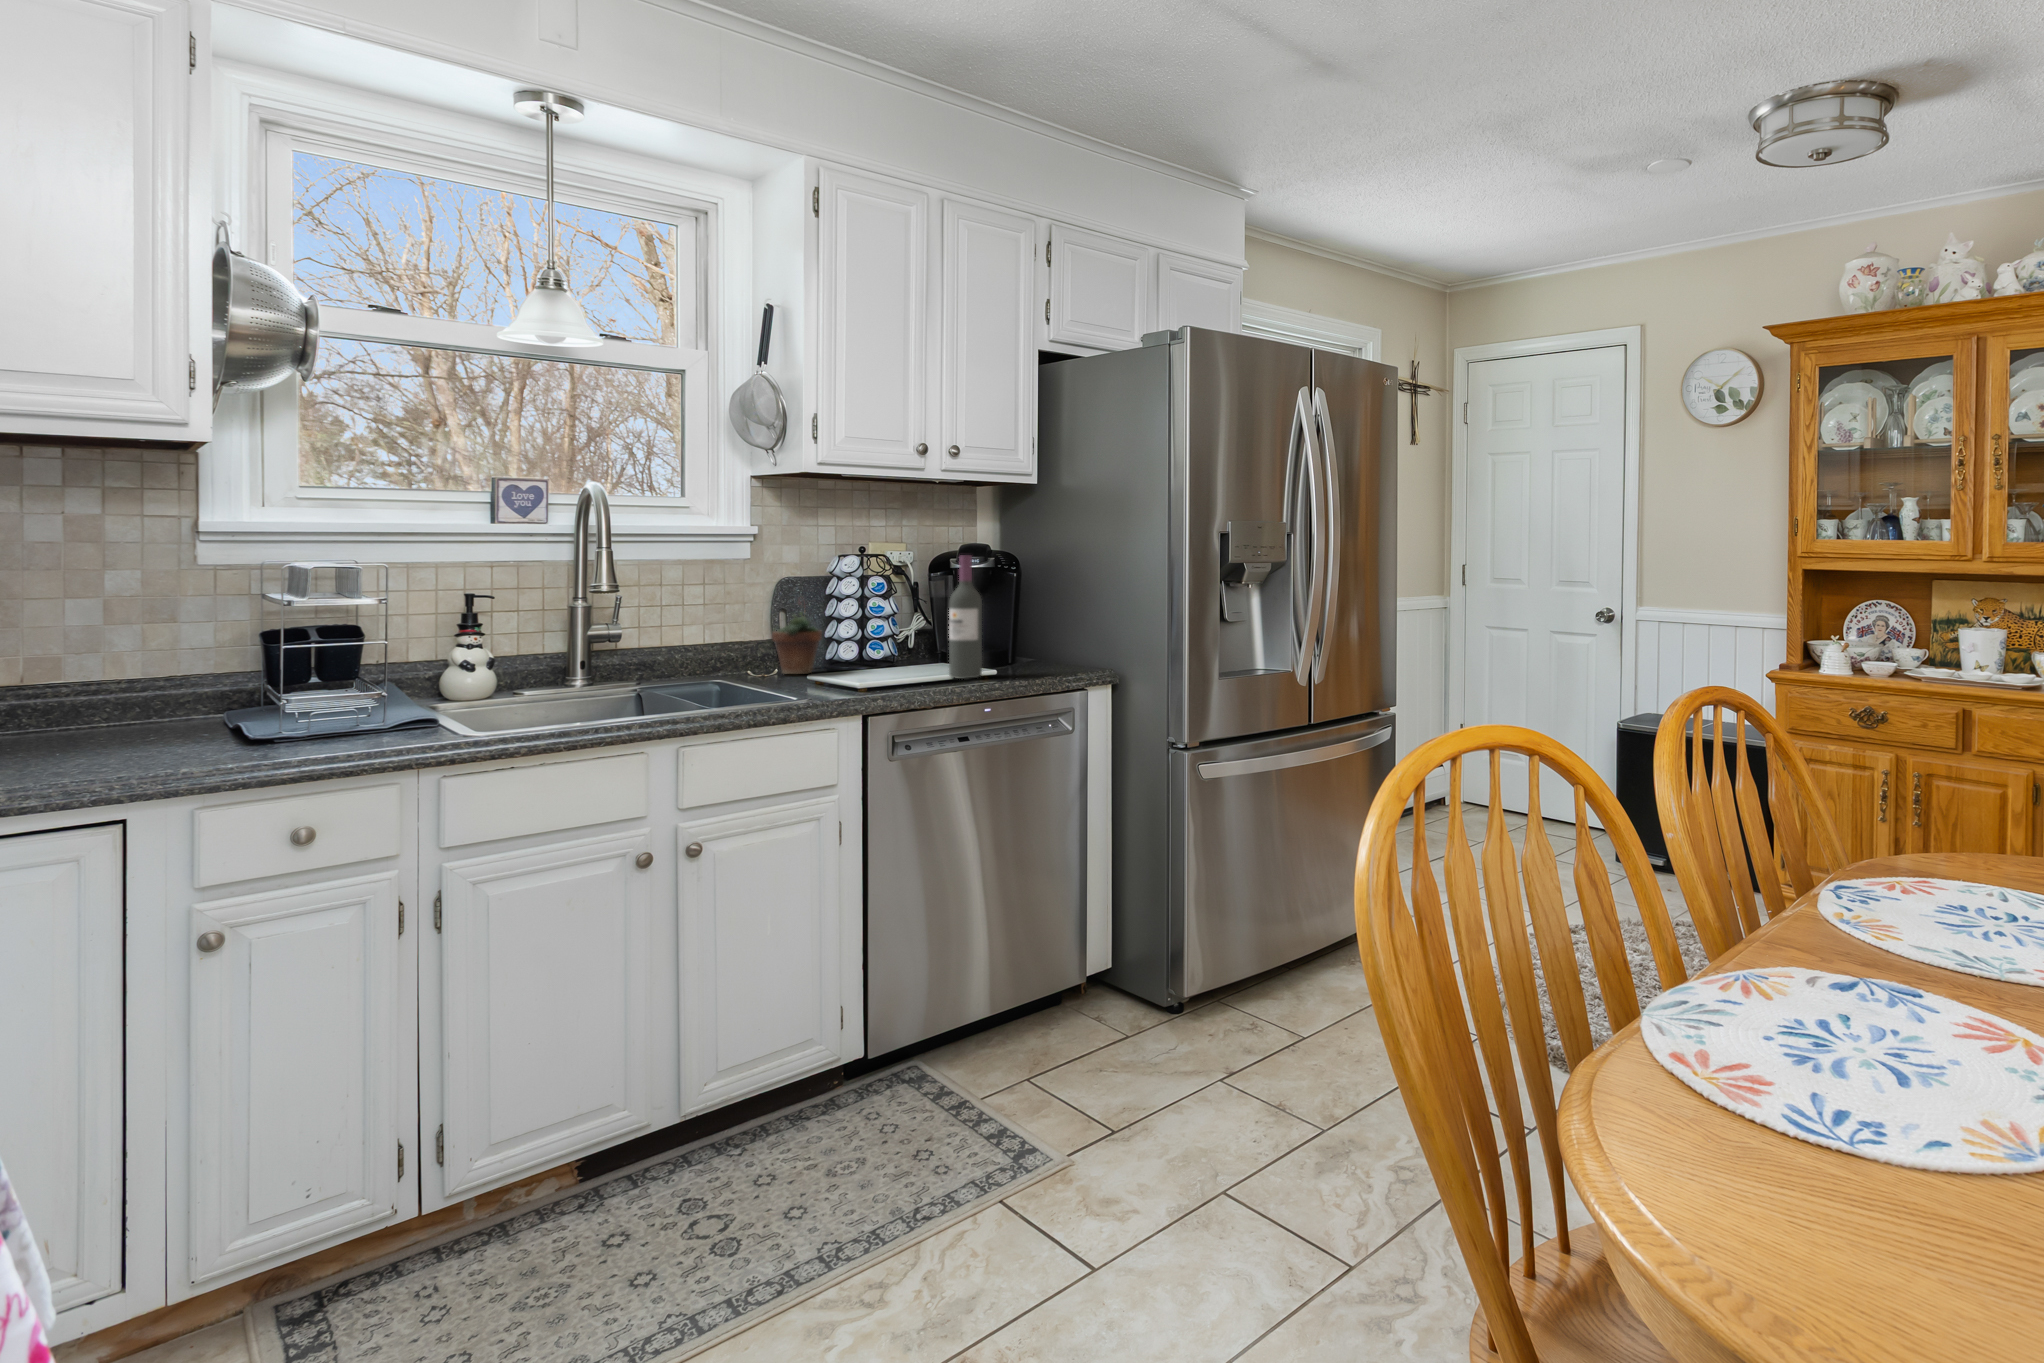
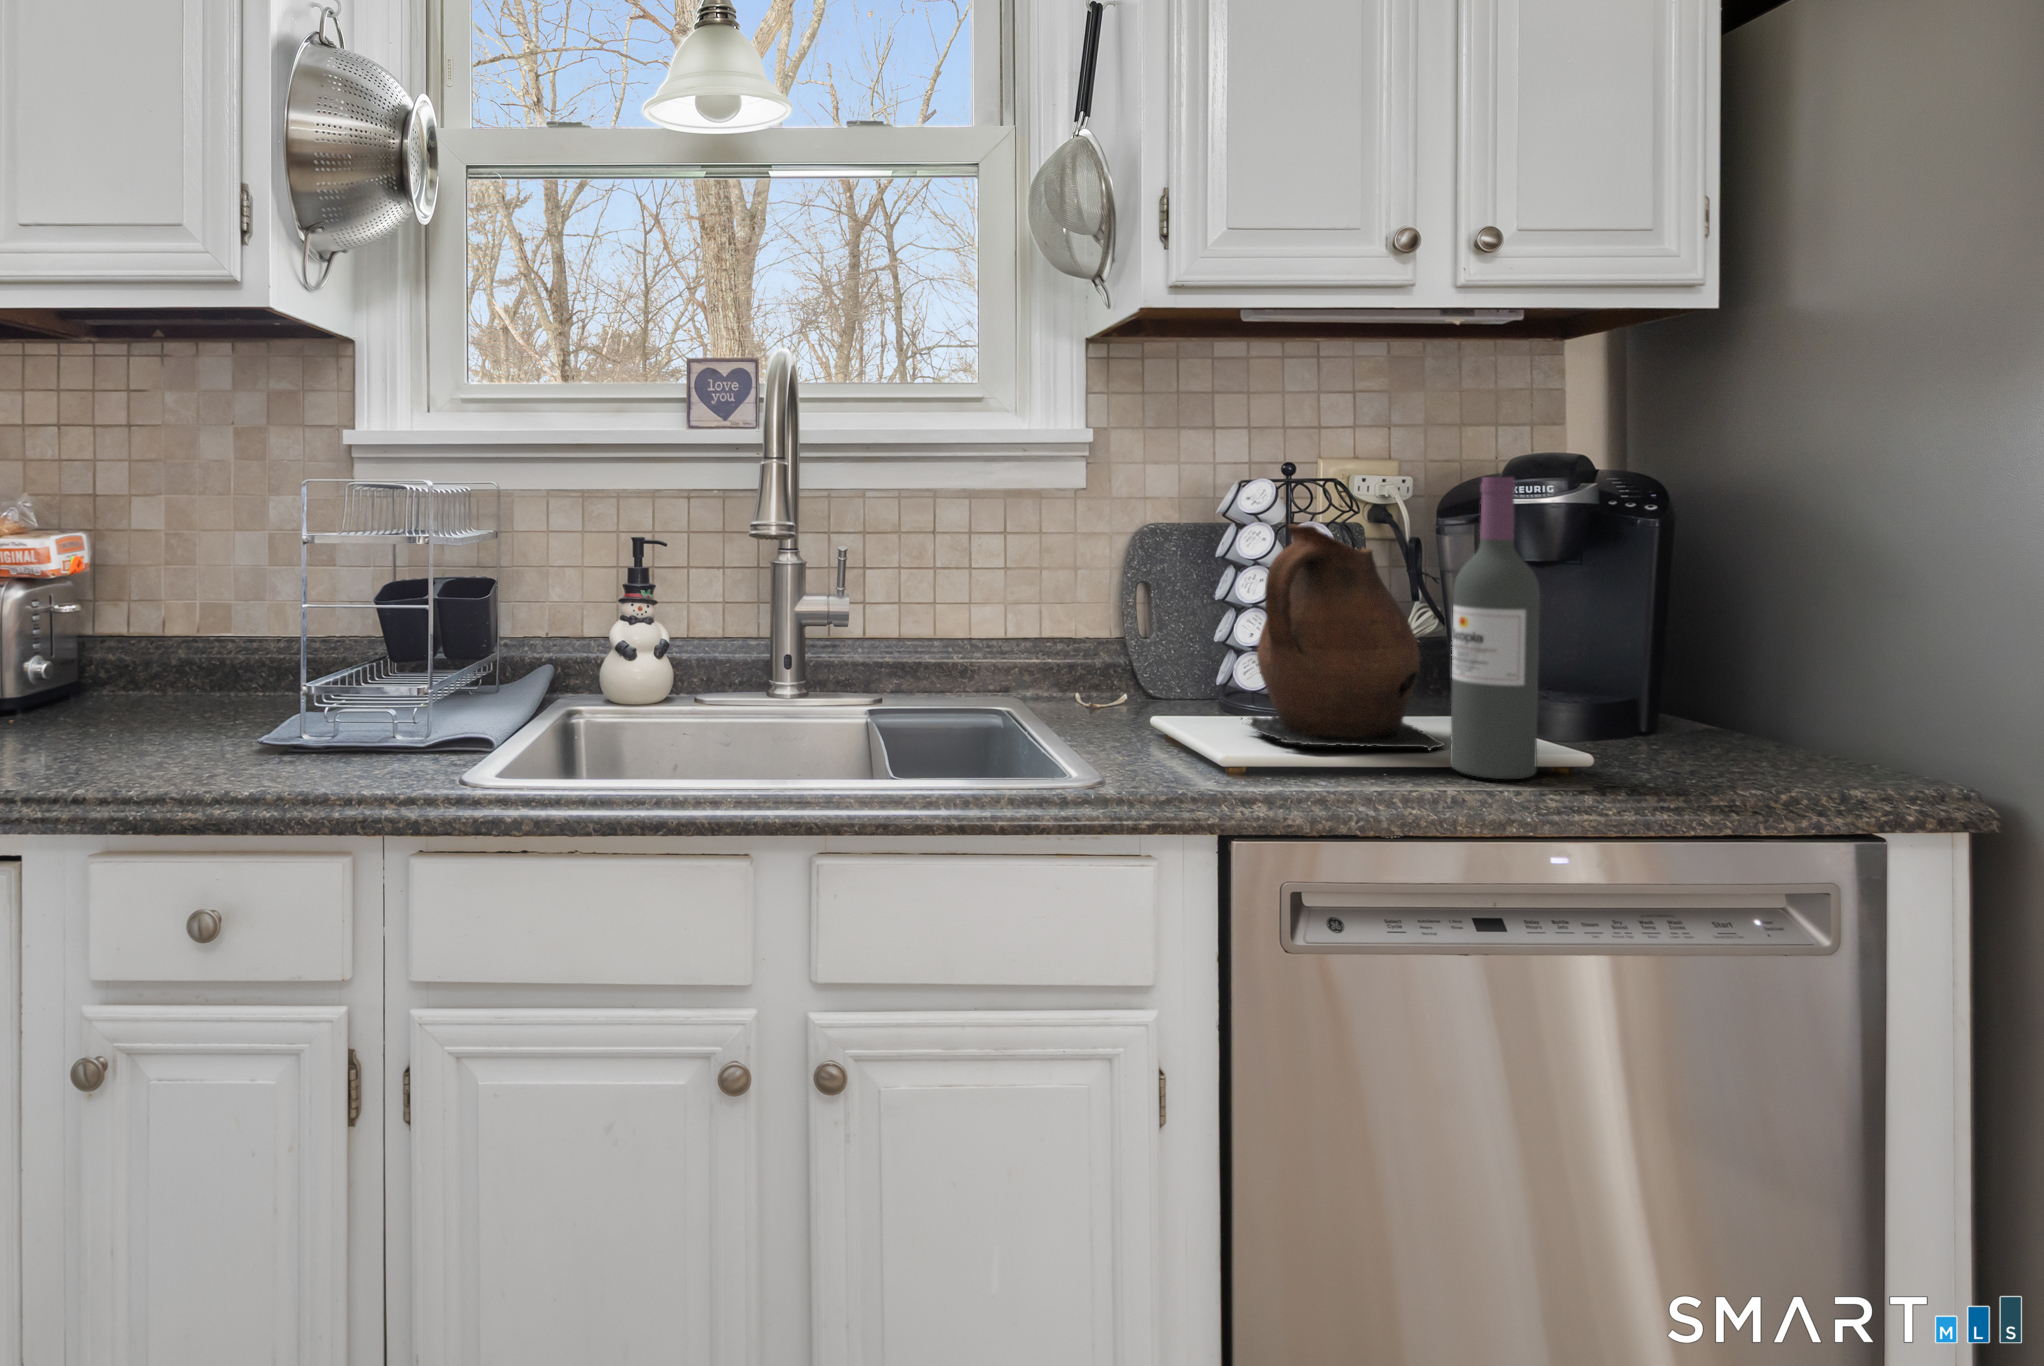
ceramic pitcher: none [848,577,943,677] -> present [1241,525,1444,751]
succulent plant: present [772,601,822,674] -> none [1117,560,1208,710]

